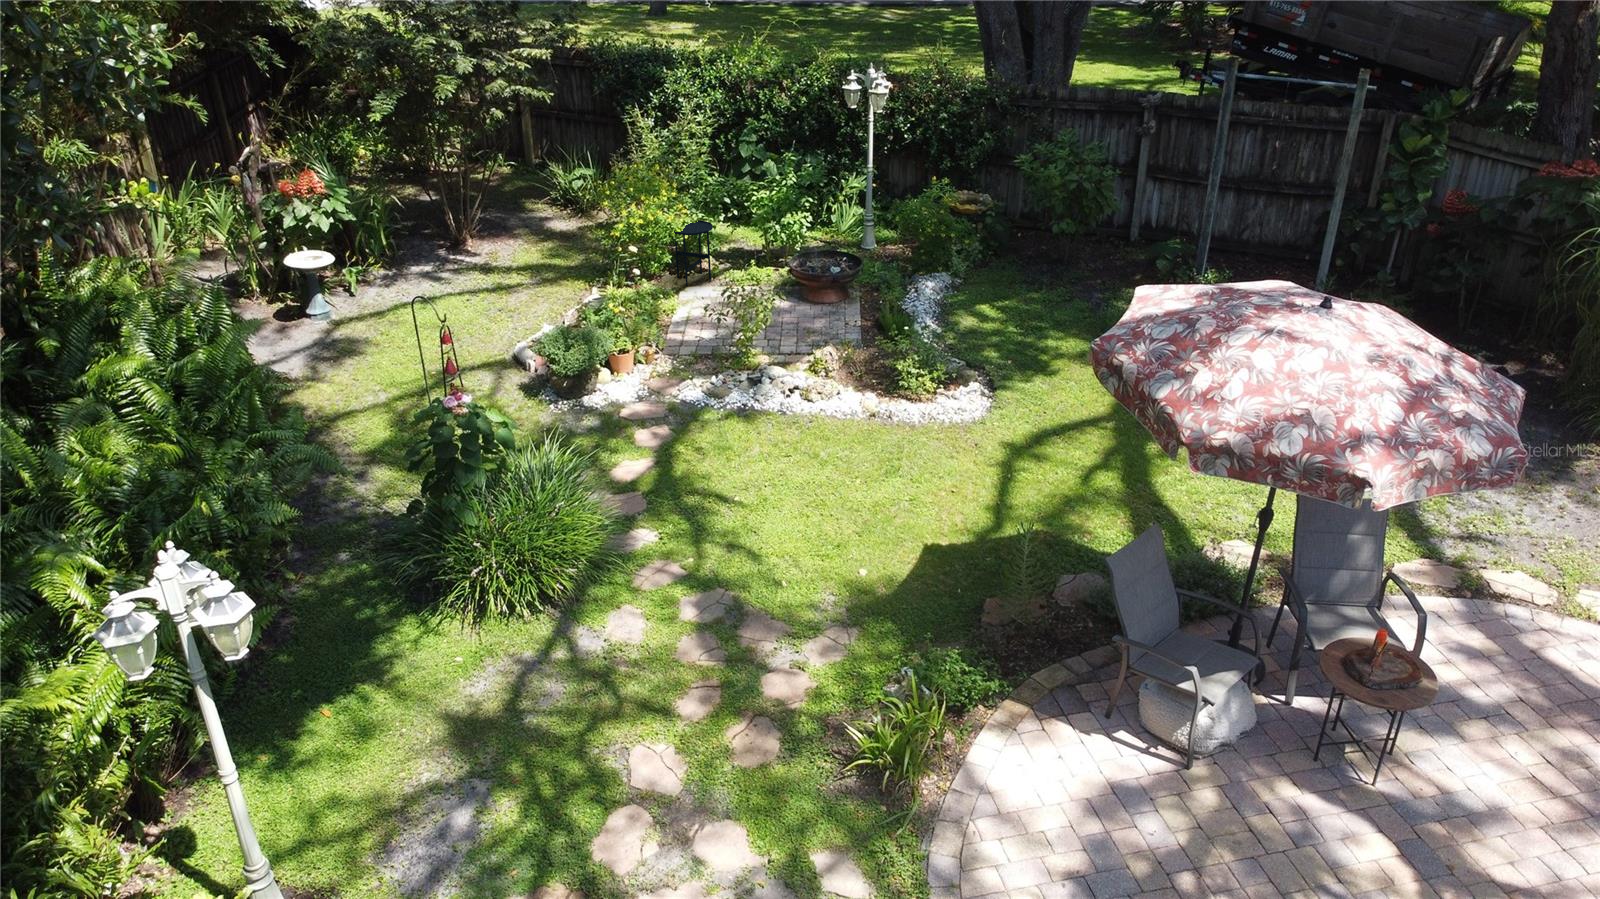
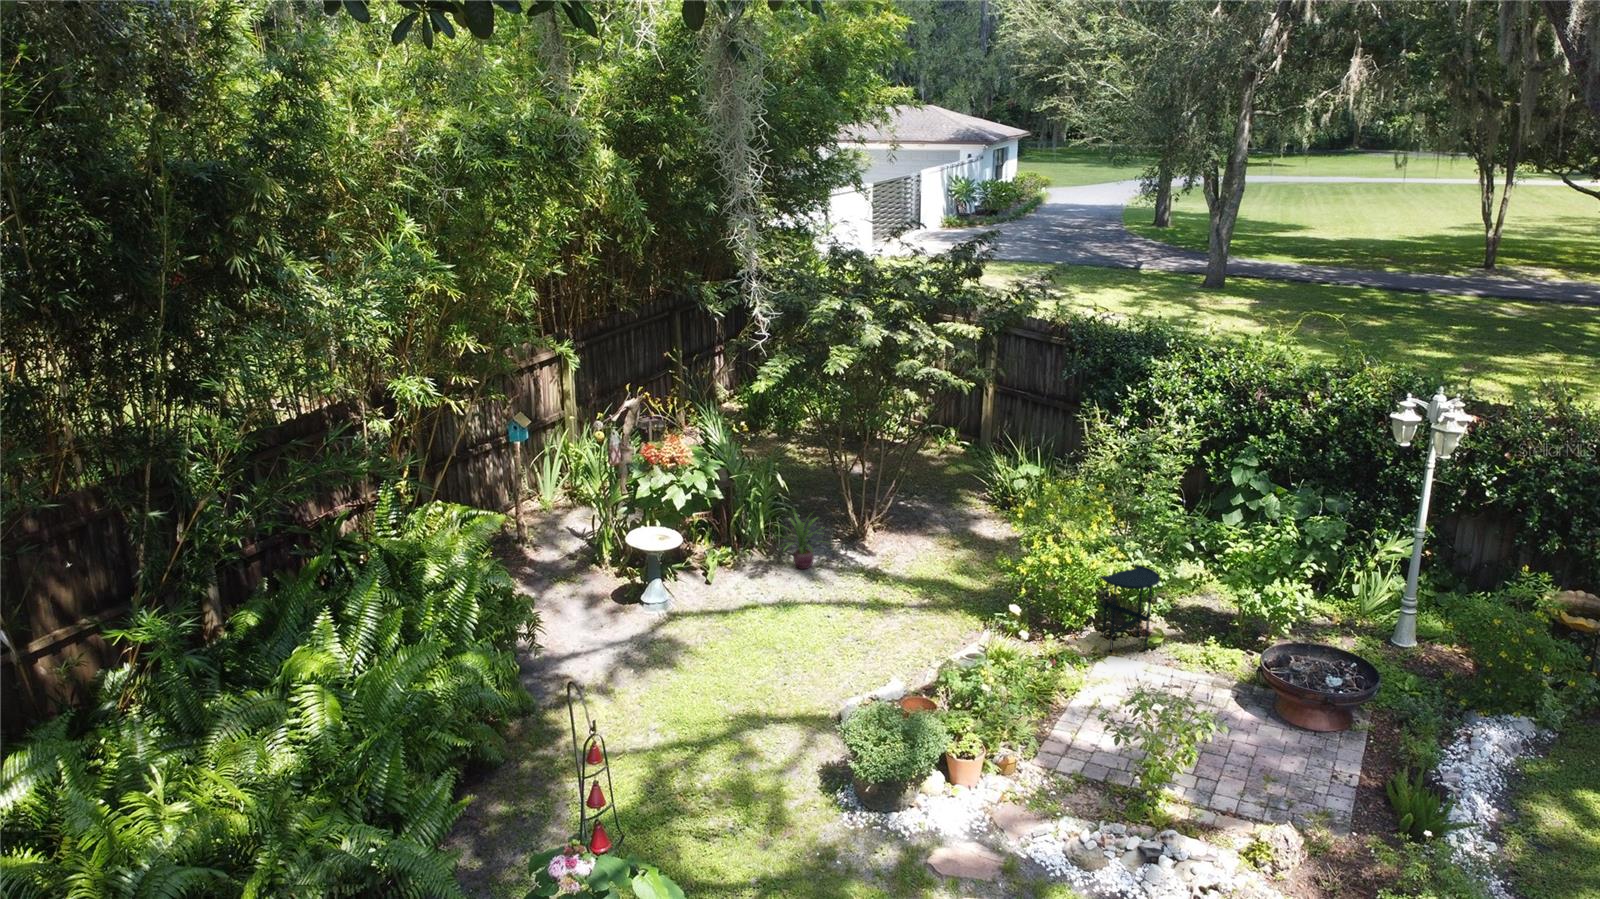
decorative plant: none [385,224,445,276] -> present [779,510,818,569]

